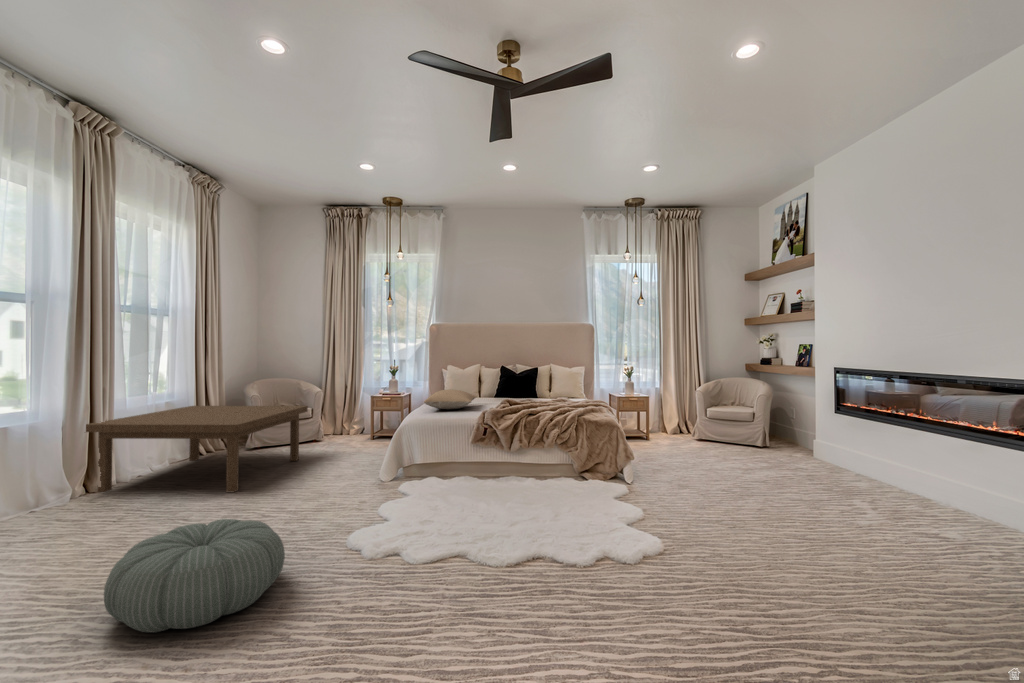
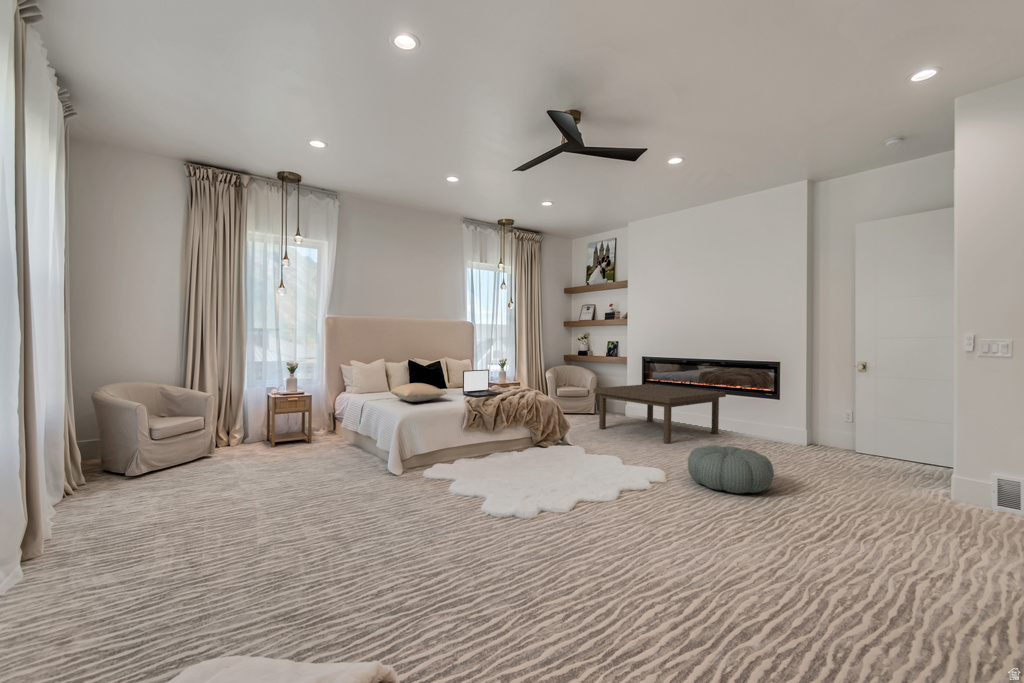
laptop: none [511,378,553,409] -> present [463,370,502,397]
coffee table: present [86,406,308,492] -> present [593,384,726,443]
pouf: present [104,519,285,632] -> present [688,445,774,493]

